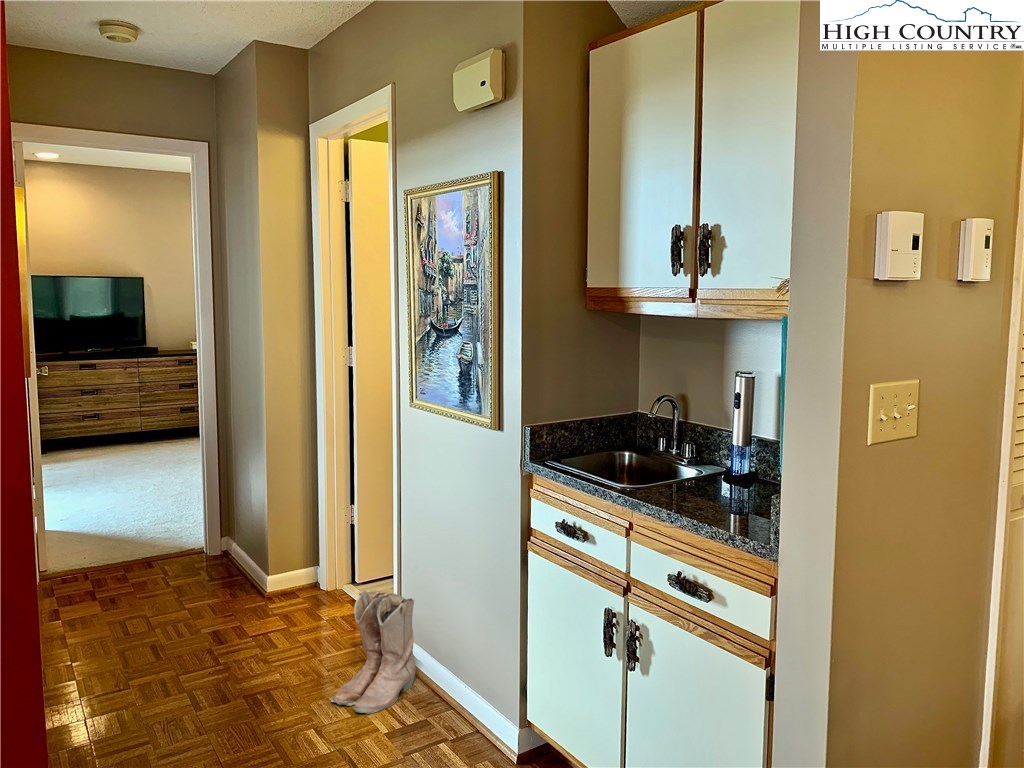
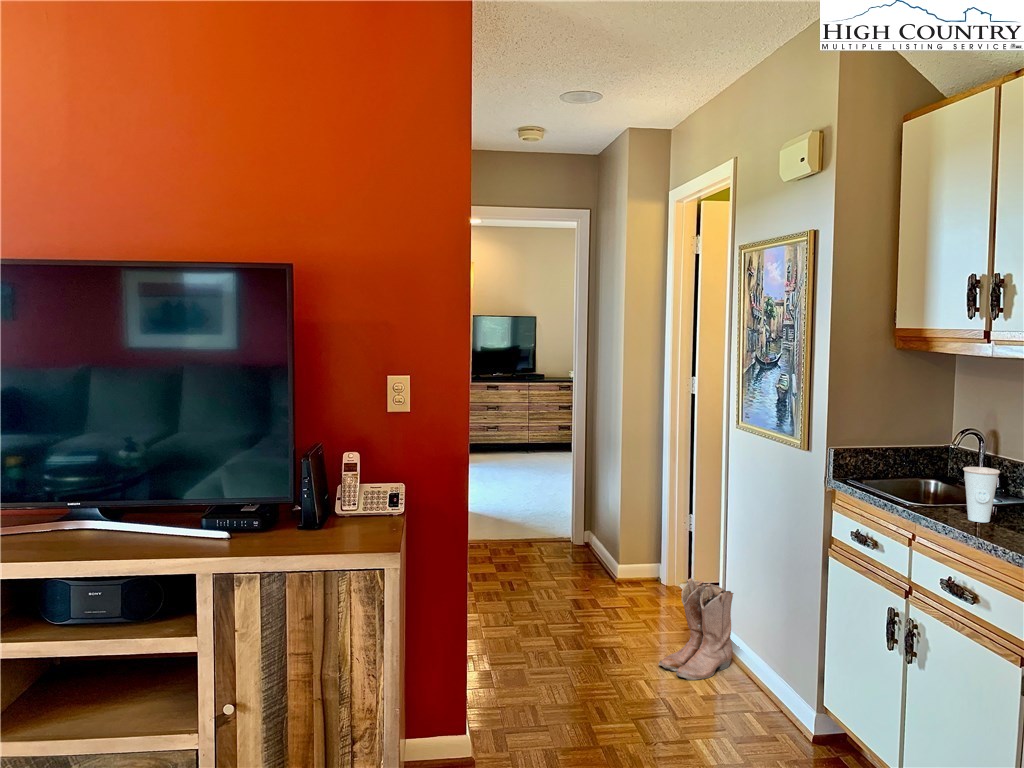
cup: none [682,442,719,504] -> present [963,467,1000,522]

